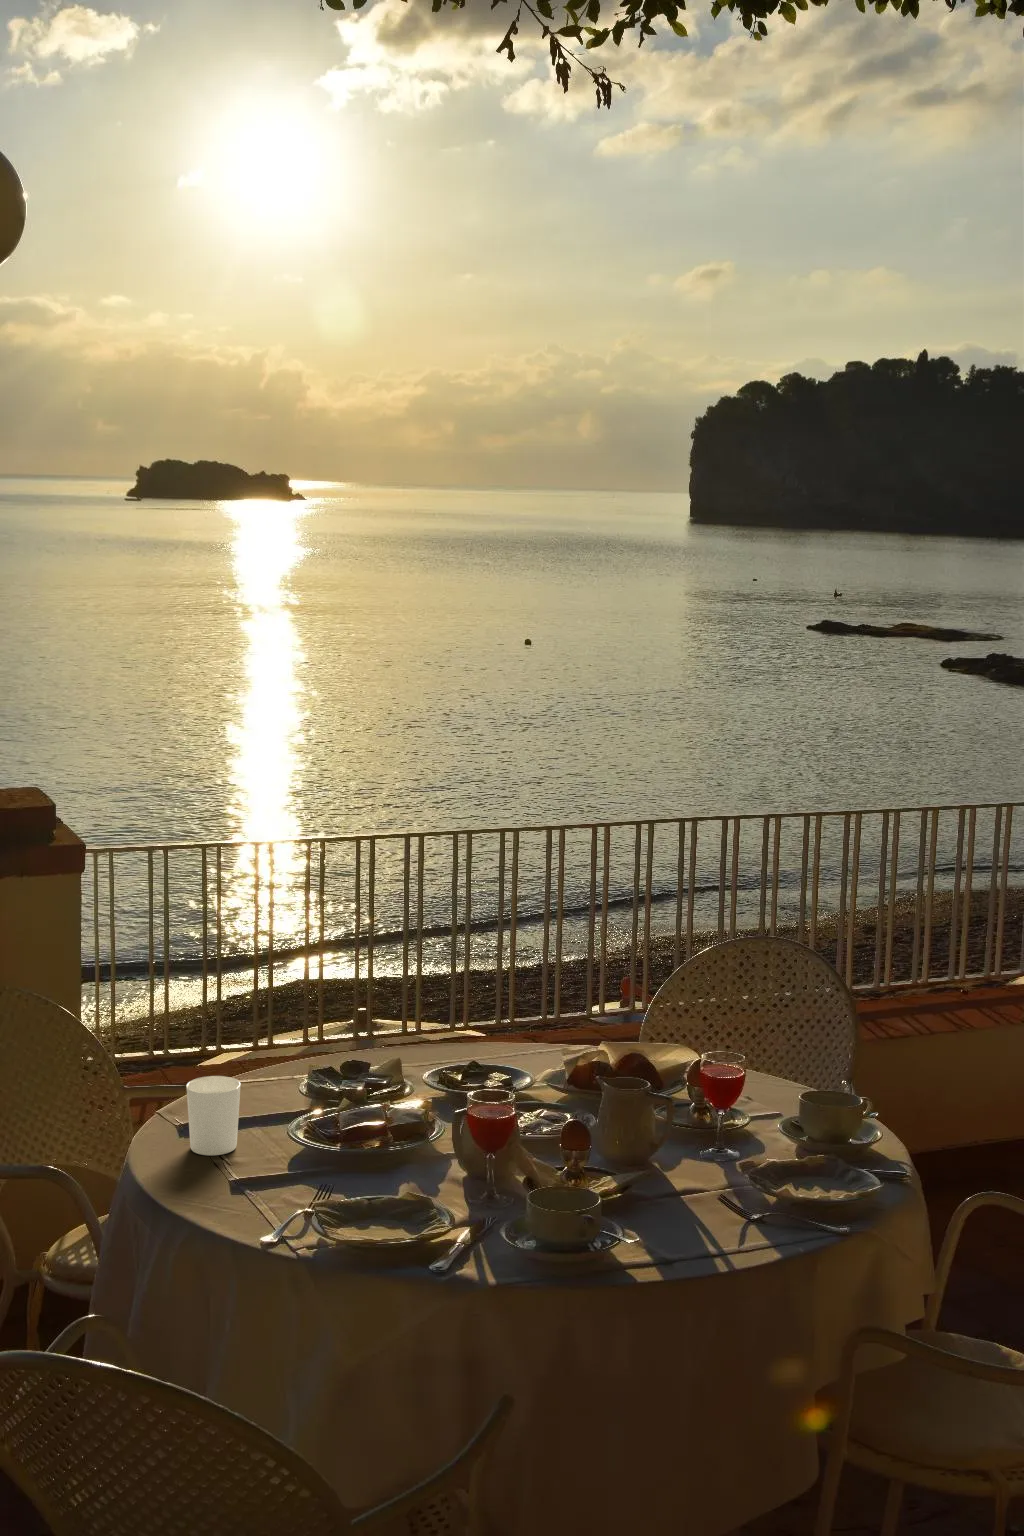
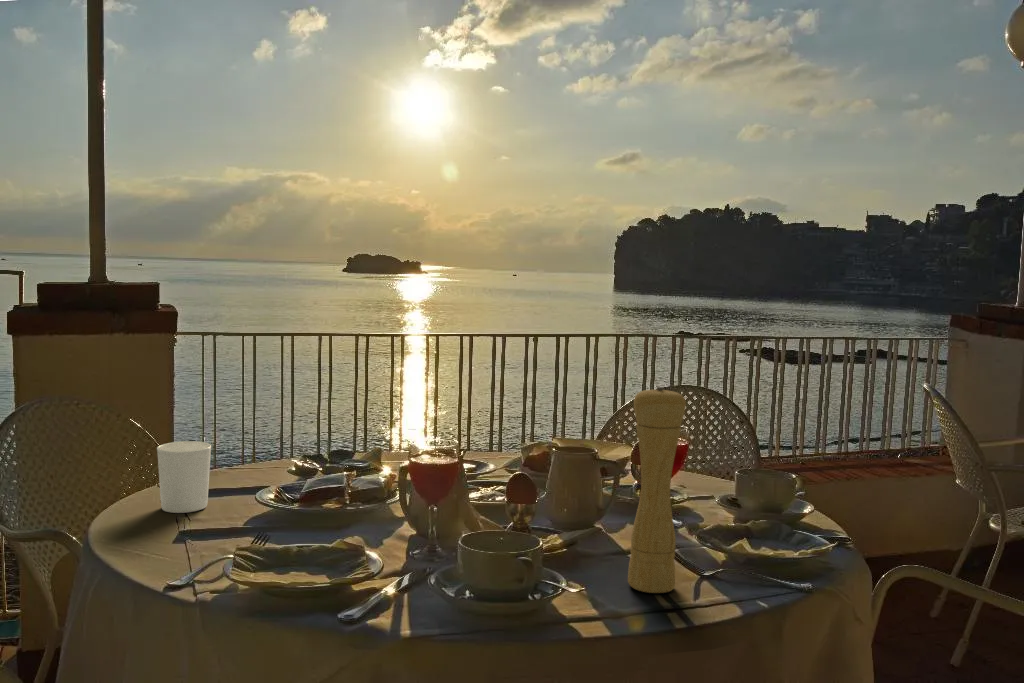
pepper mill: none [680,1052,732,1240] -> present [628,387,686,593]

